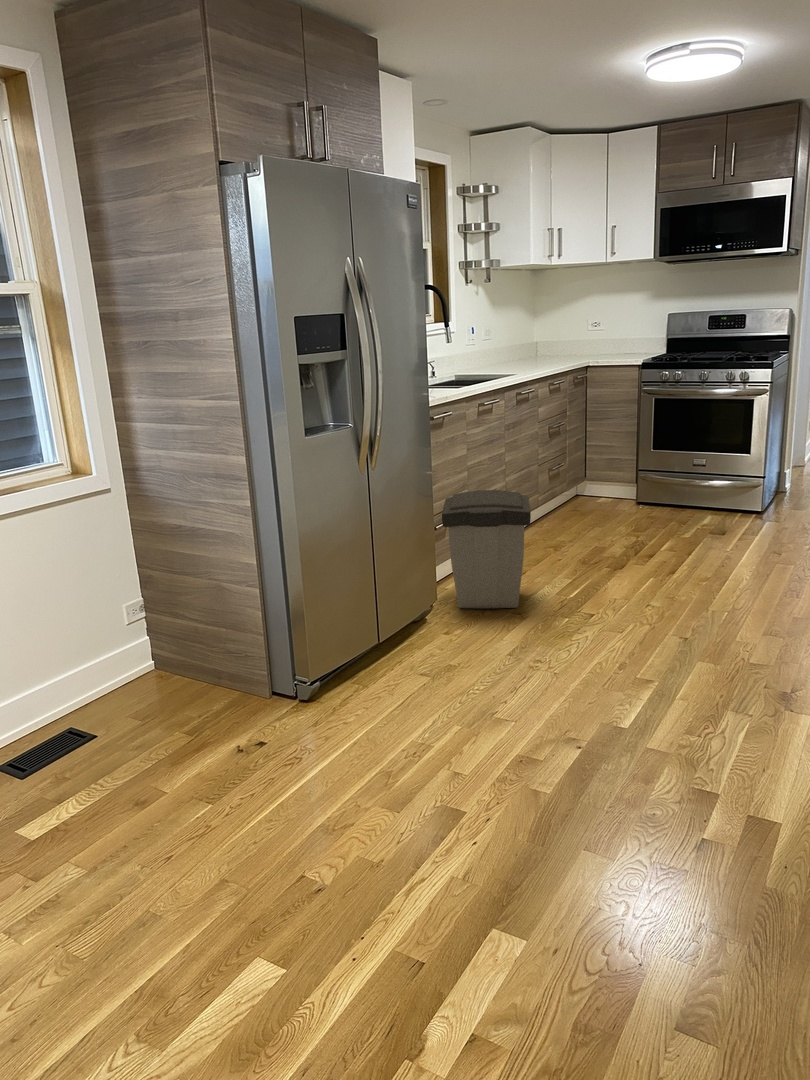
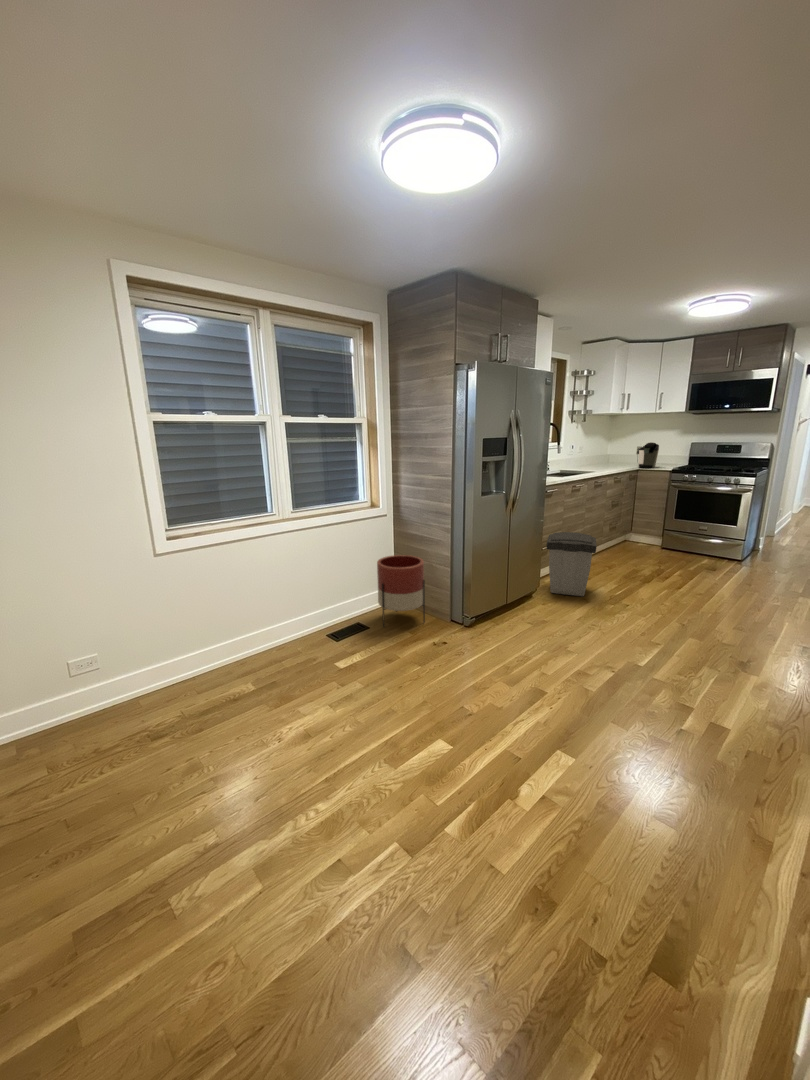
coffee maker: none [583,316,618,363] -> present [636,442,659,468]
planter: none [98,570,217,730] -> present [377,555,425,627]

